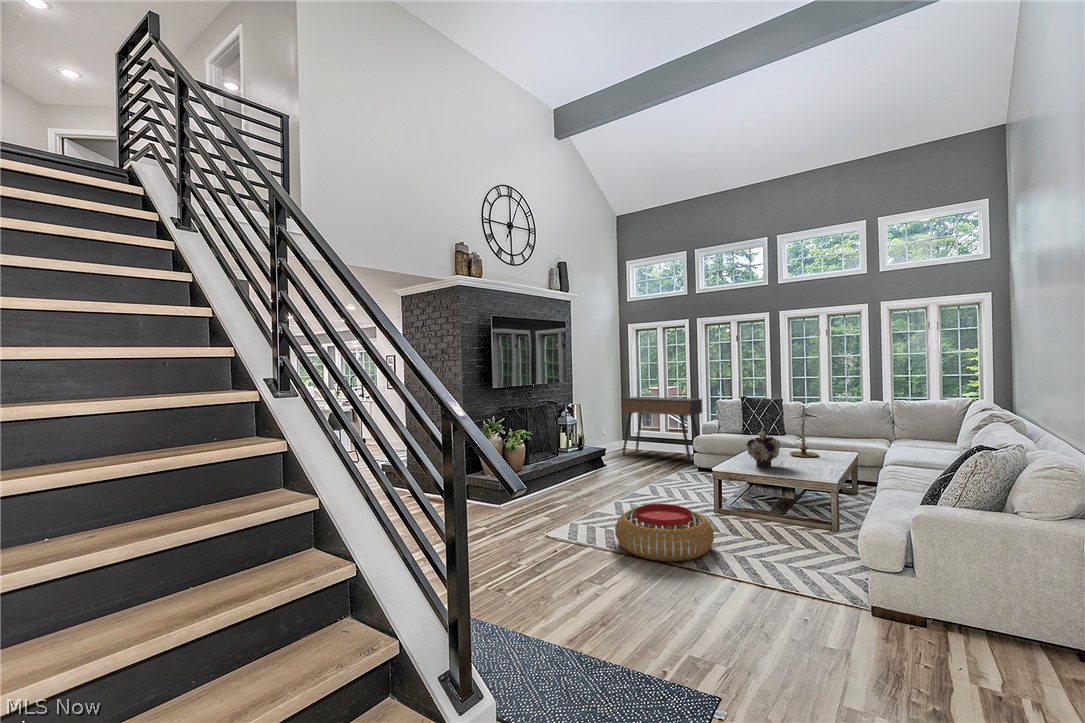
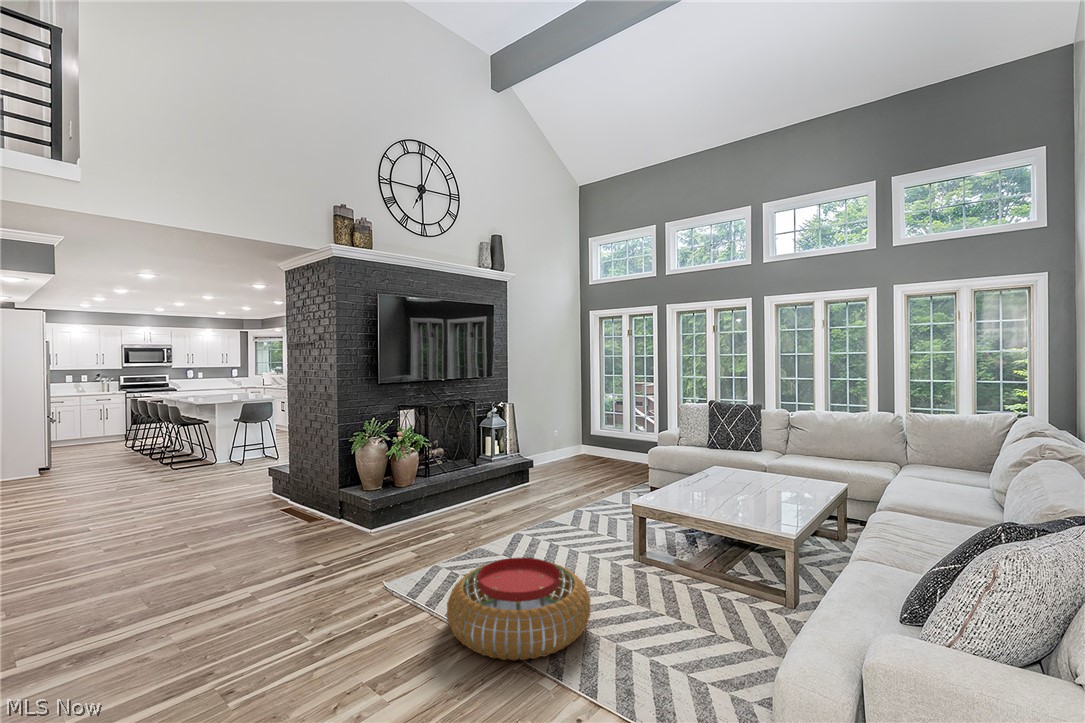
console table: present [621,397,702,463] -> none [575,399,668,482]
candle holder: present [790,427,818,457] -> none [749,445,787,488]
flower arrangement: present [747,431,781,468] -> none [673,452,723,506]

